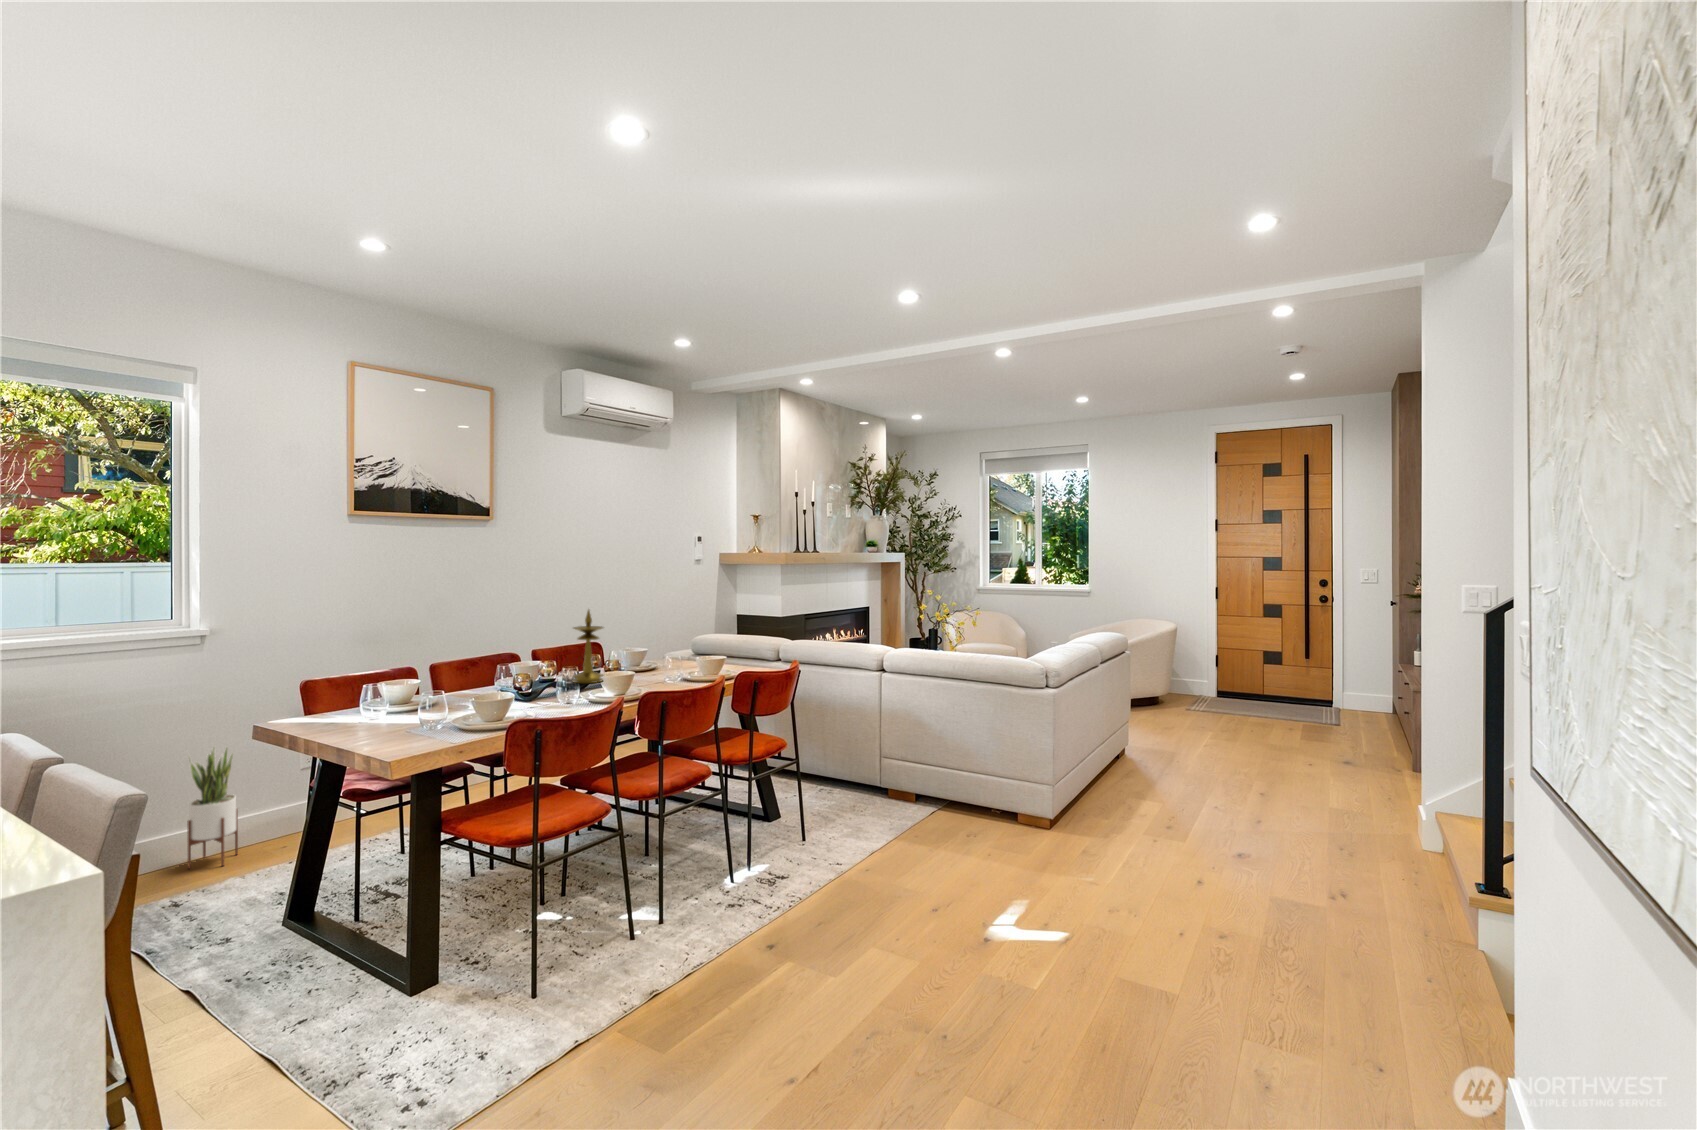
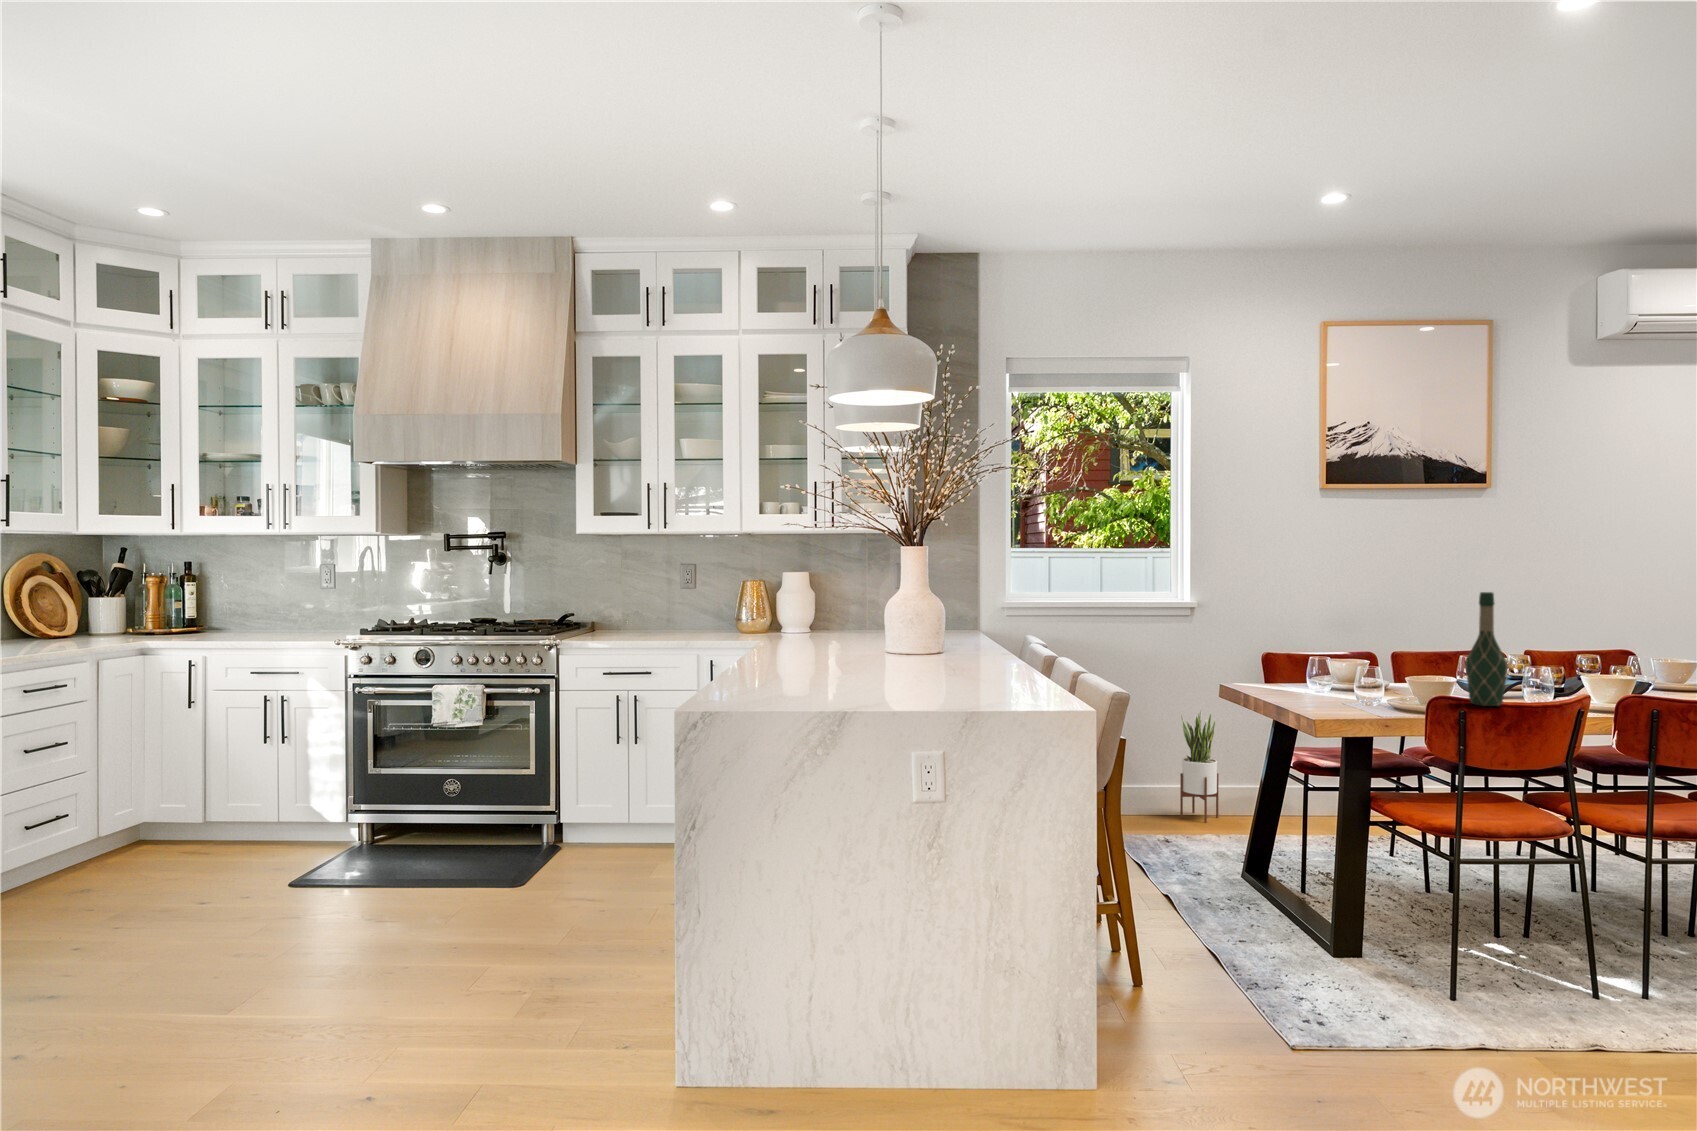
candlestick: present [573,610,603,683] -> none [1556,588,1605,685]
wine bottle: none [534,626,567,725] -> present [1465,592,1508,706]

